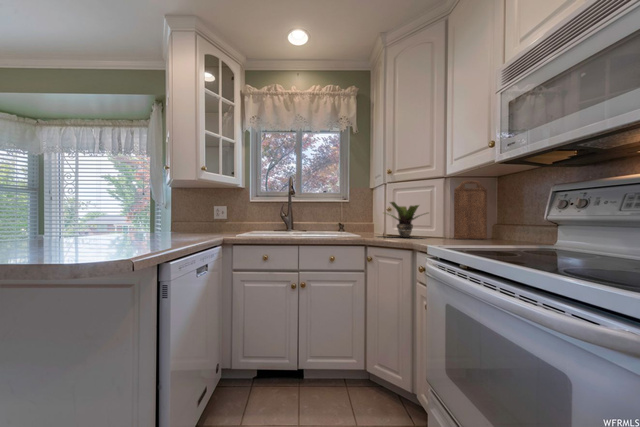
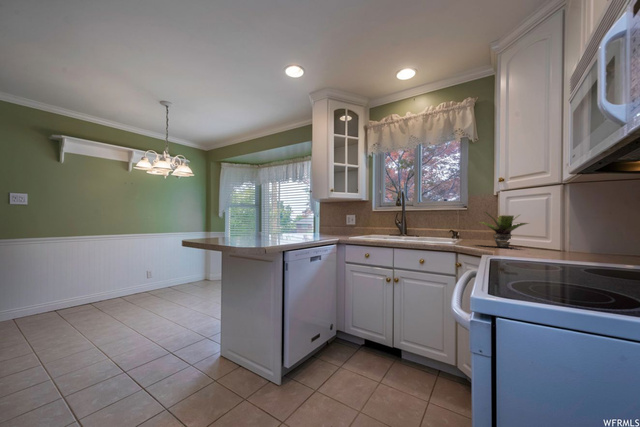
cutting board: present [454,181,487,239] -> none [562,187,616,255]

